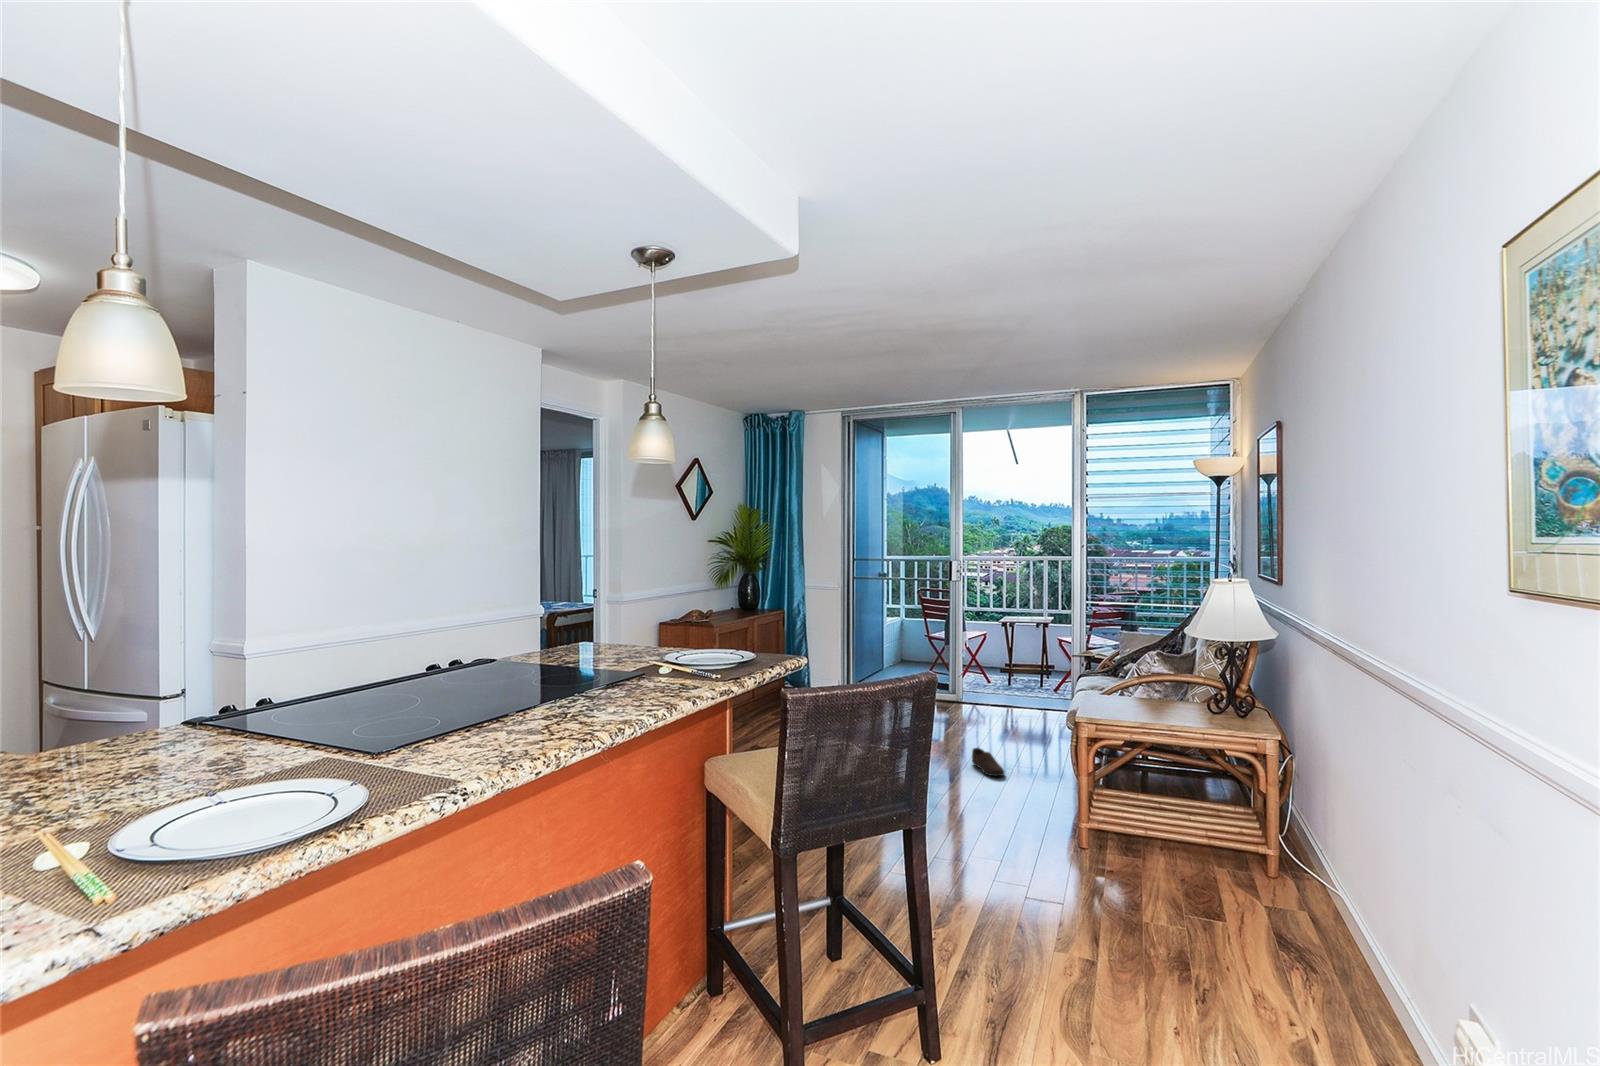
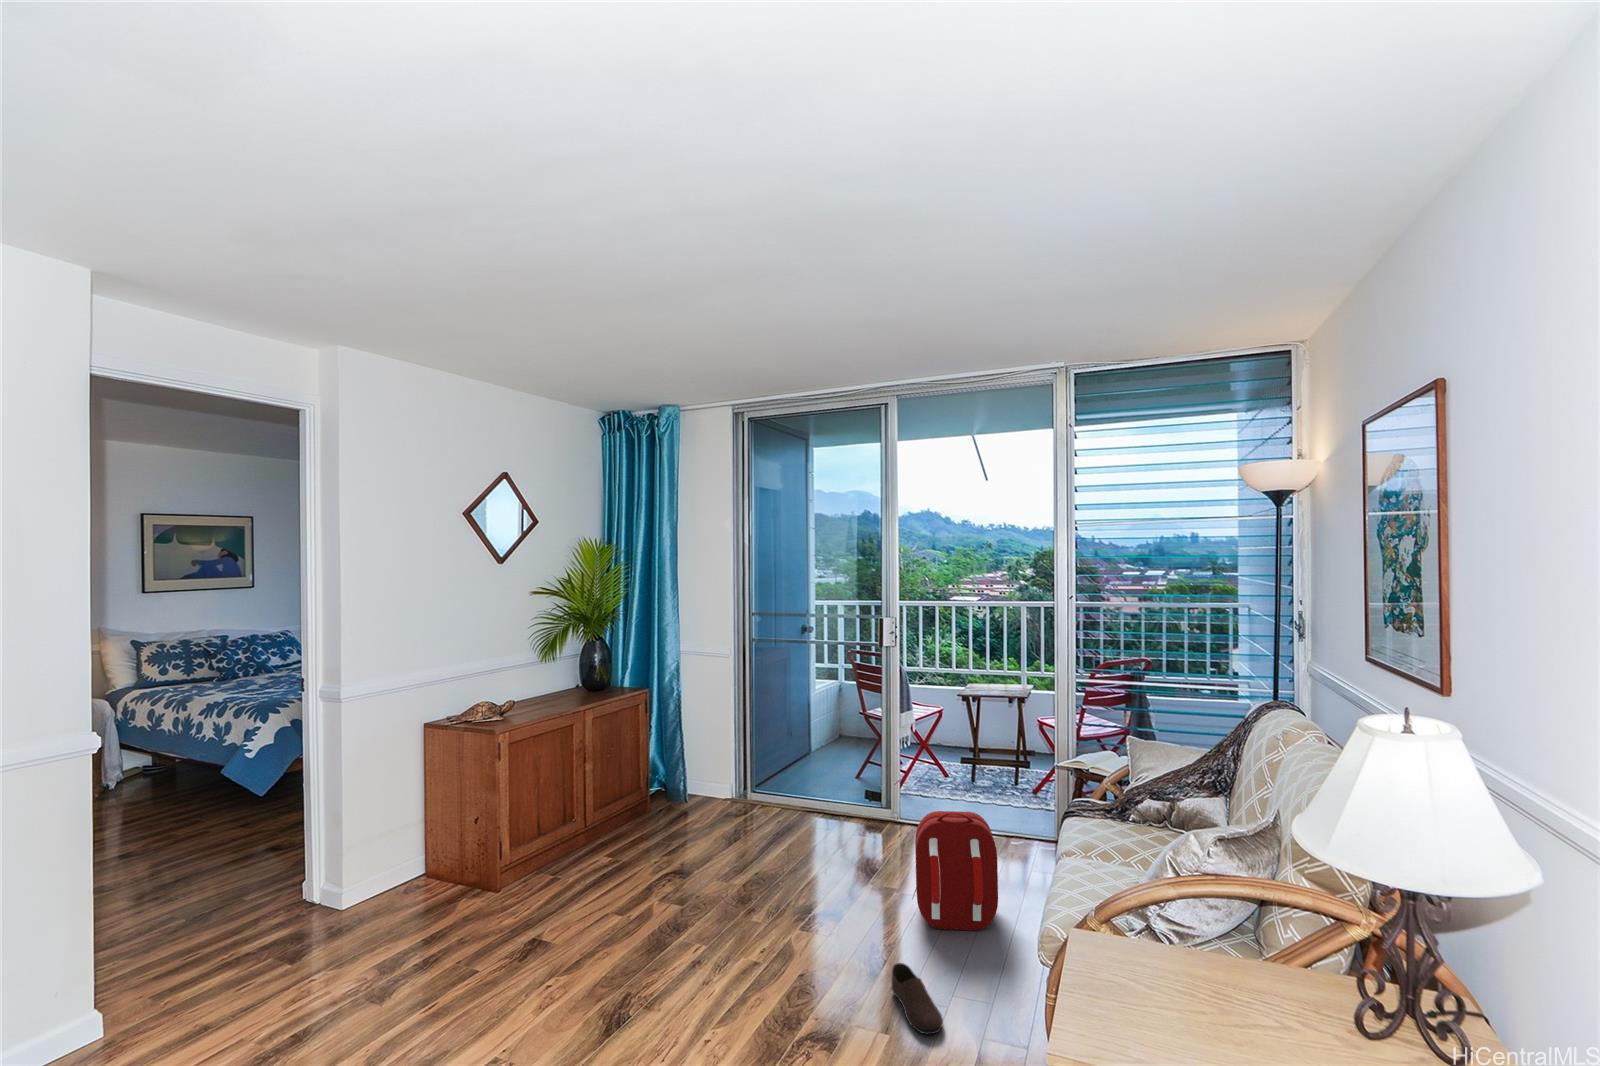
backpack: none [978,671,1034,745] -> present [912,811,998,931]

